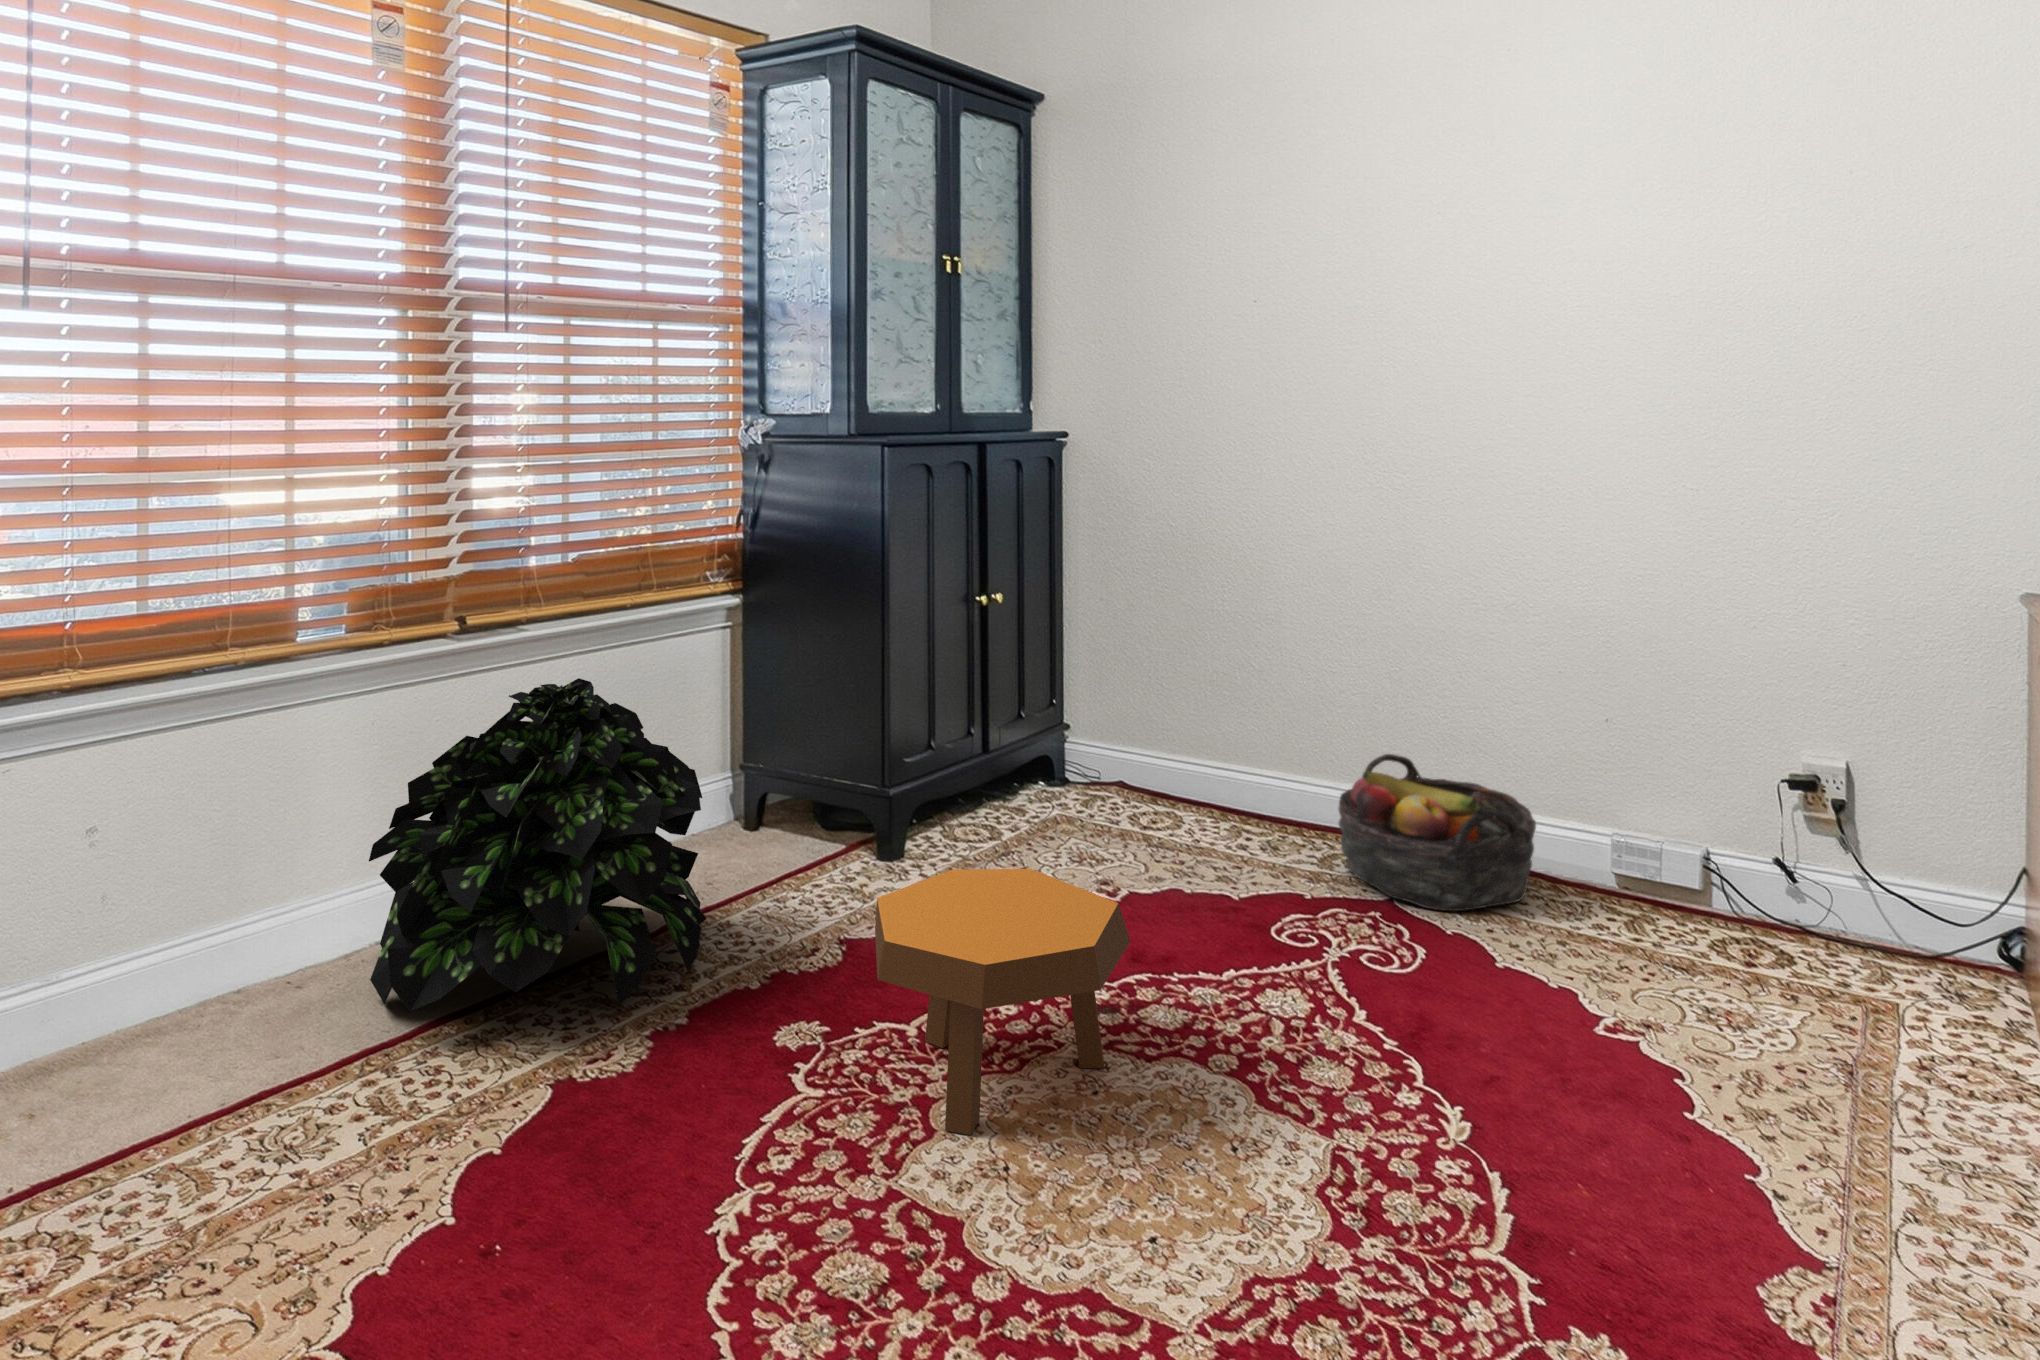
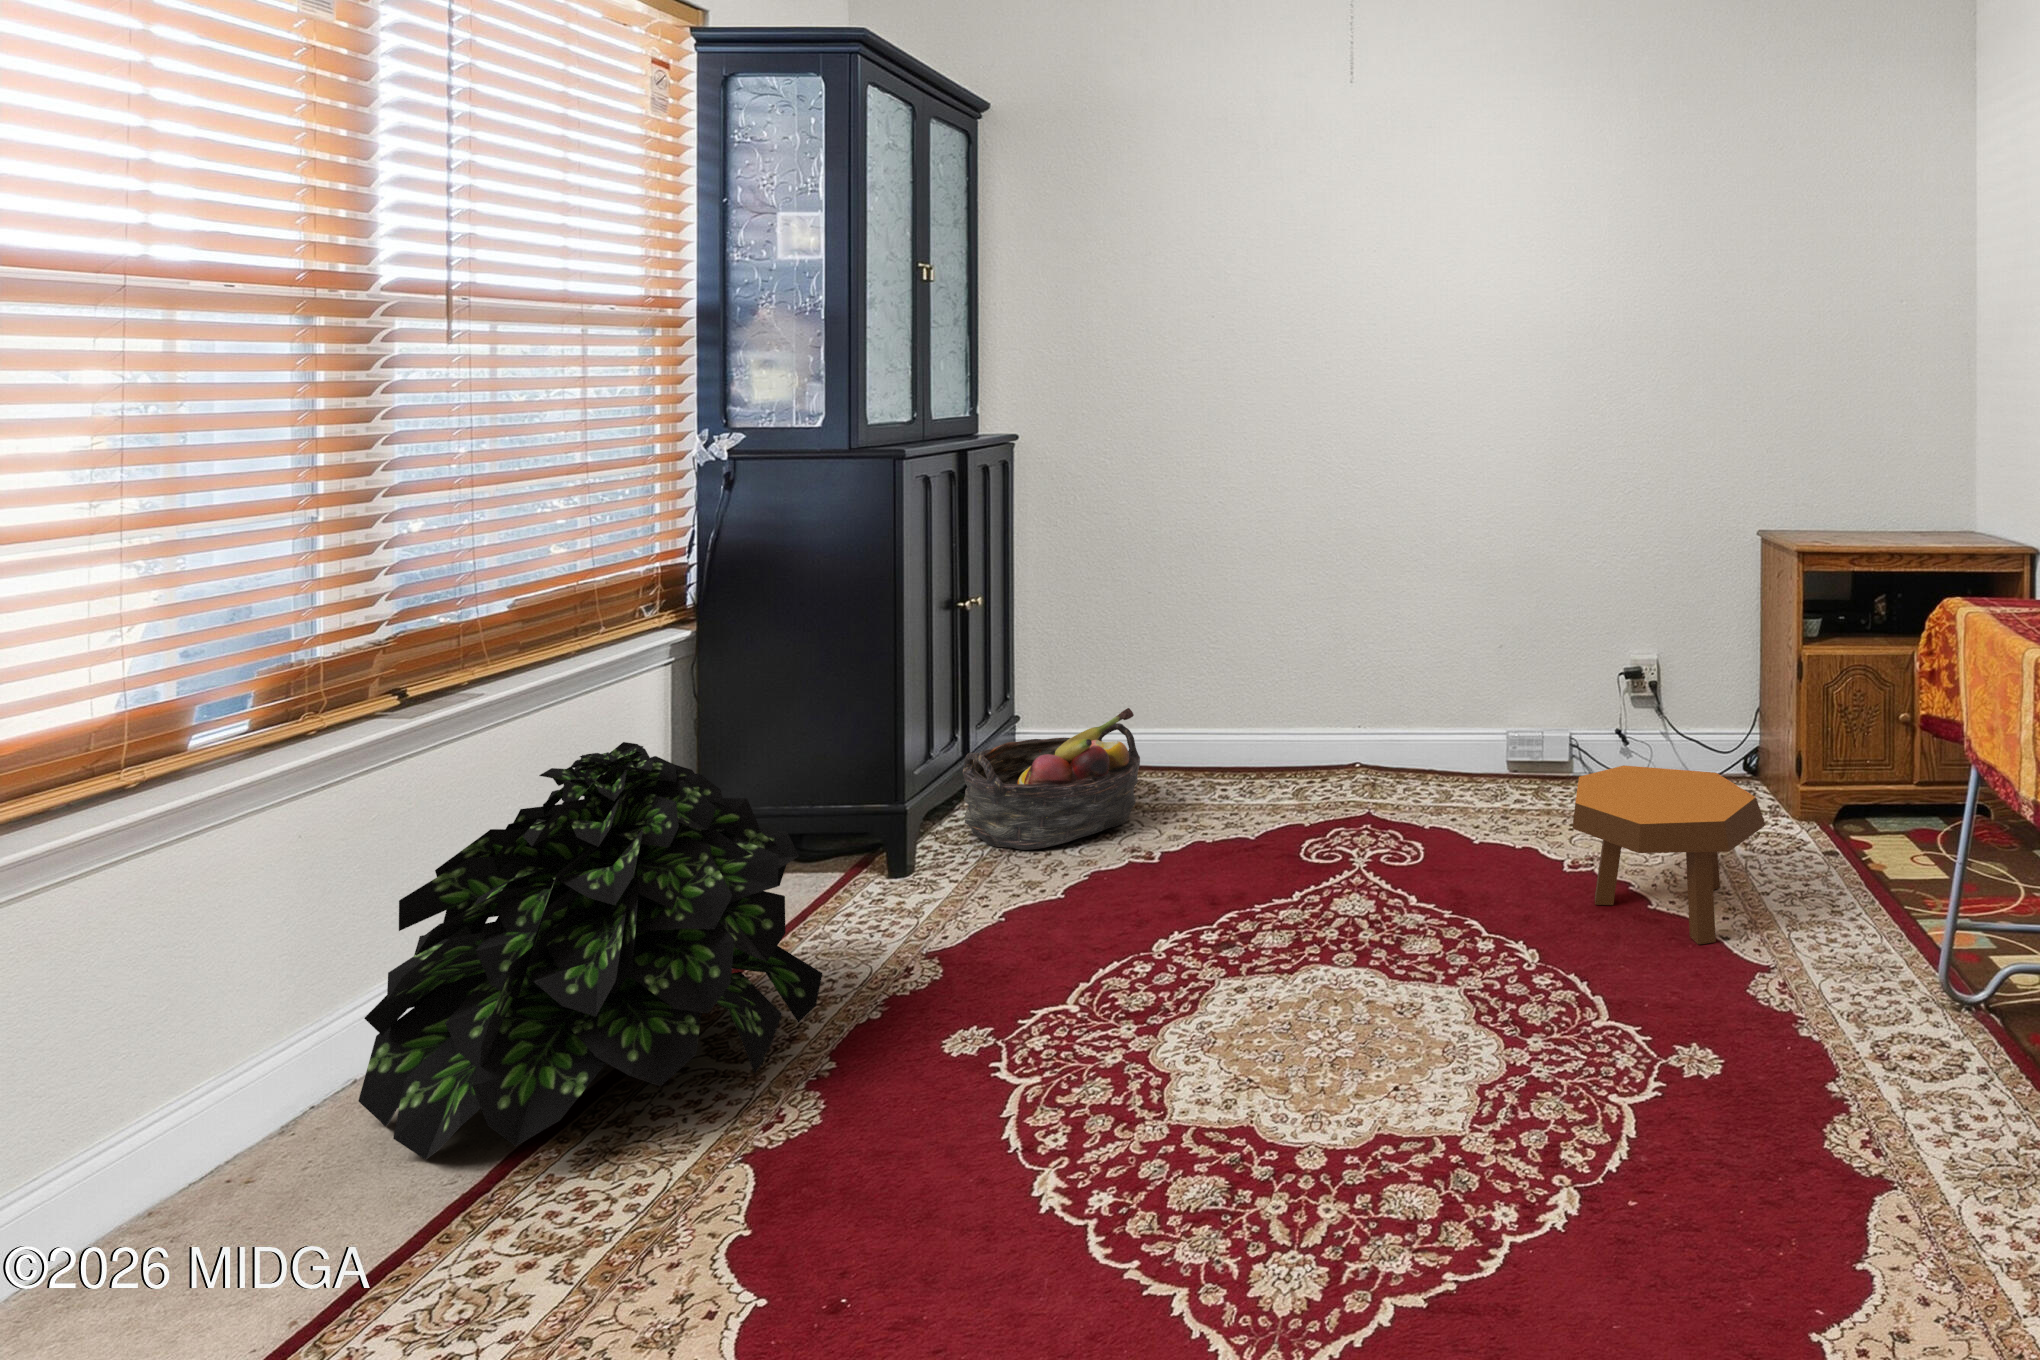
basket: present [1338,754,1536,911] -> present [963,708,1140,850]
footstool: present [875,869,1130,1135] -> present [1572,765,1766,944]

